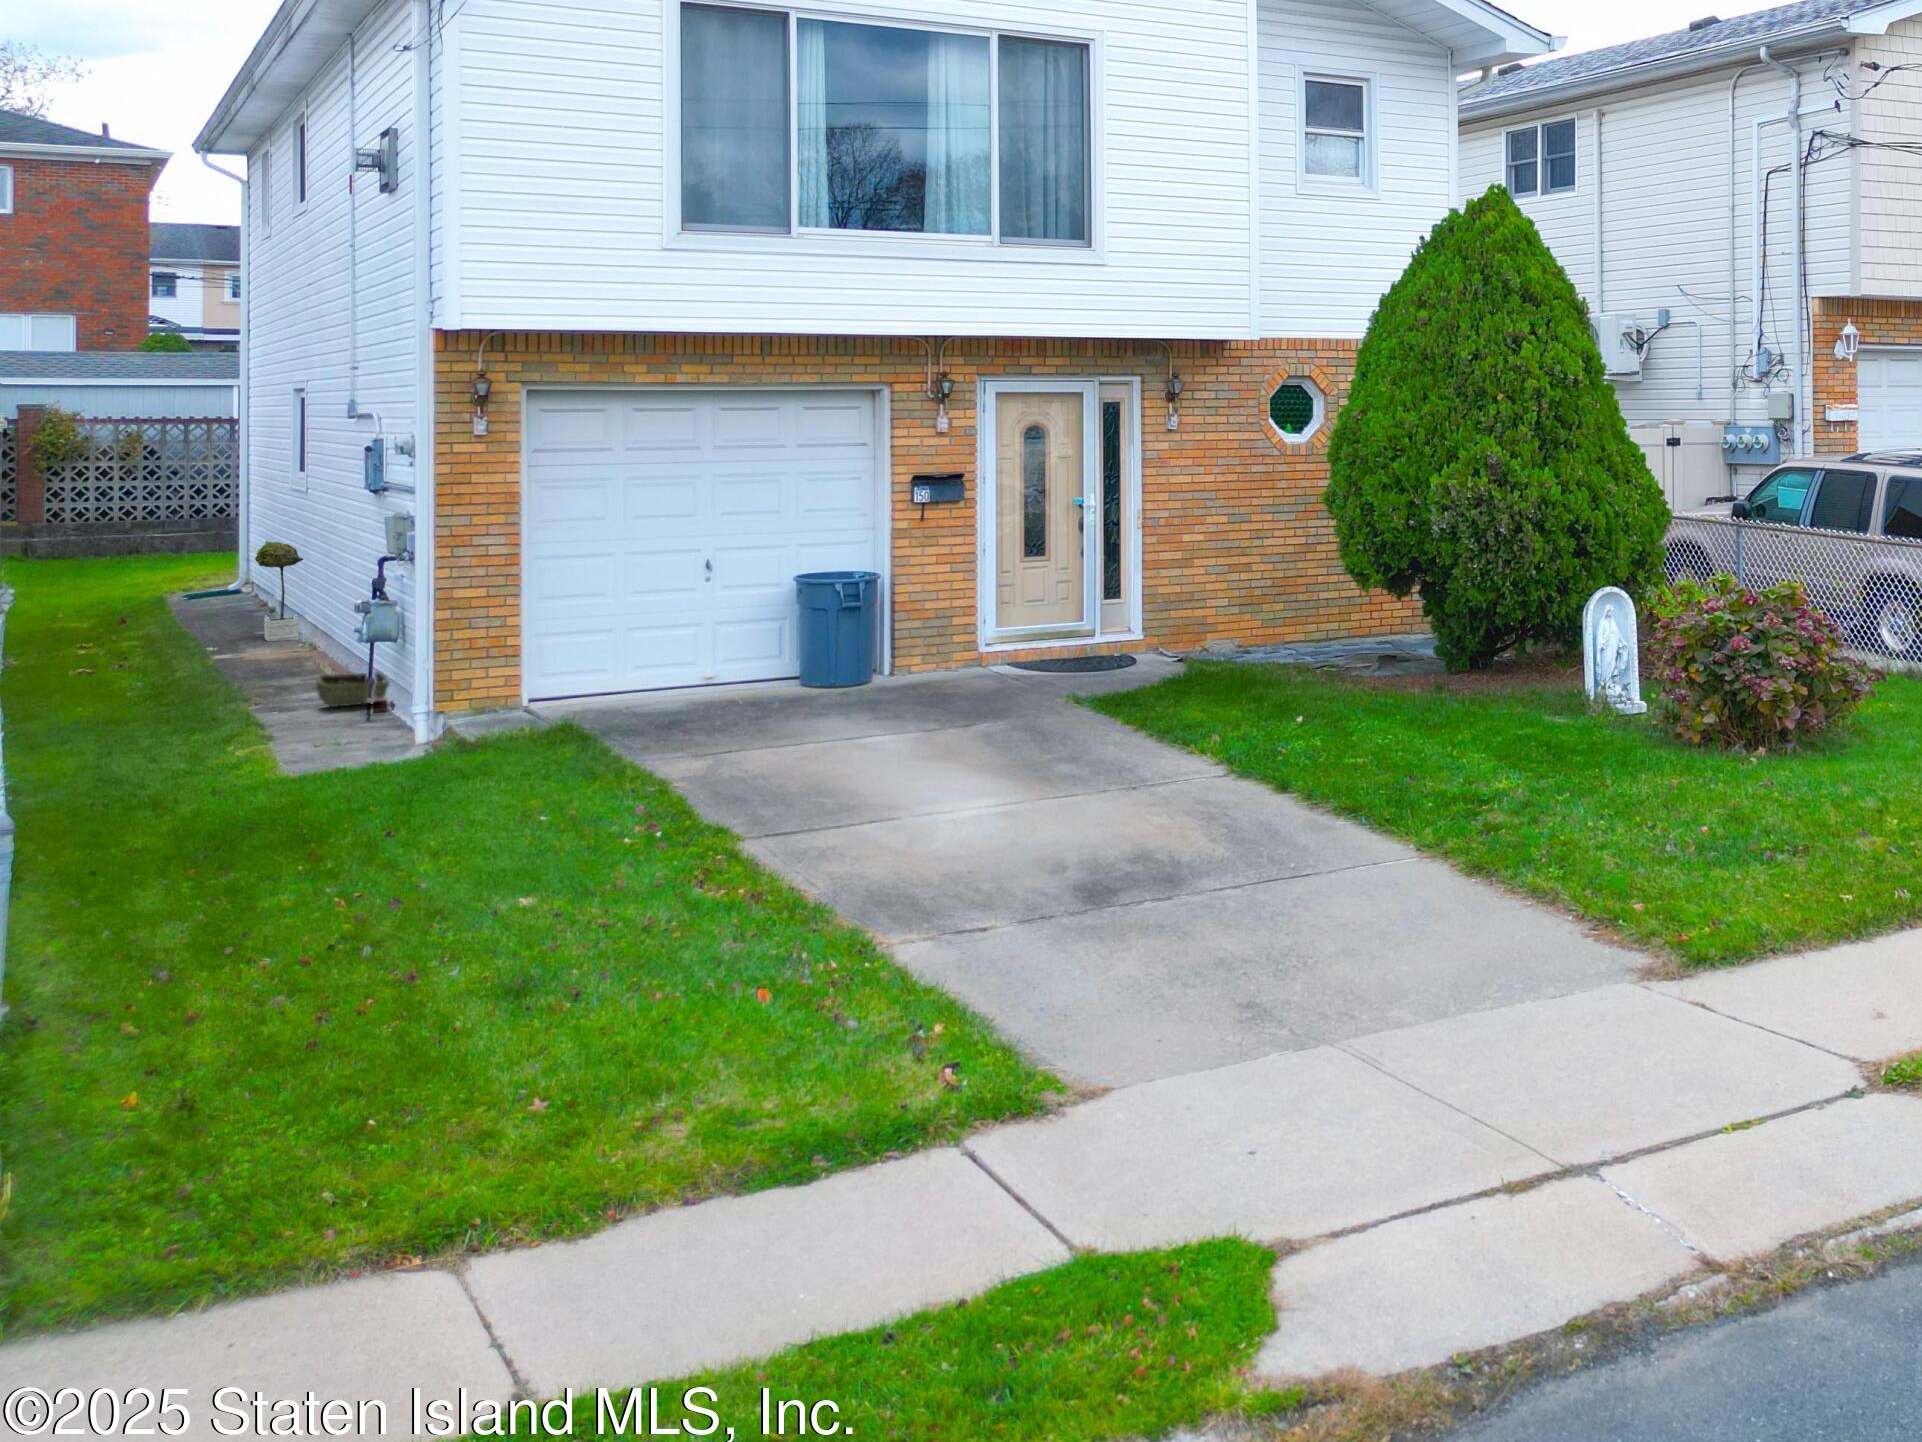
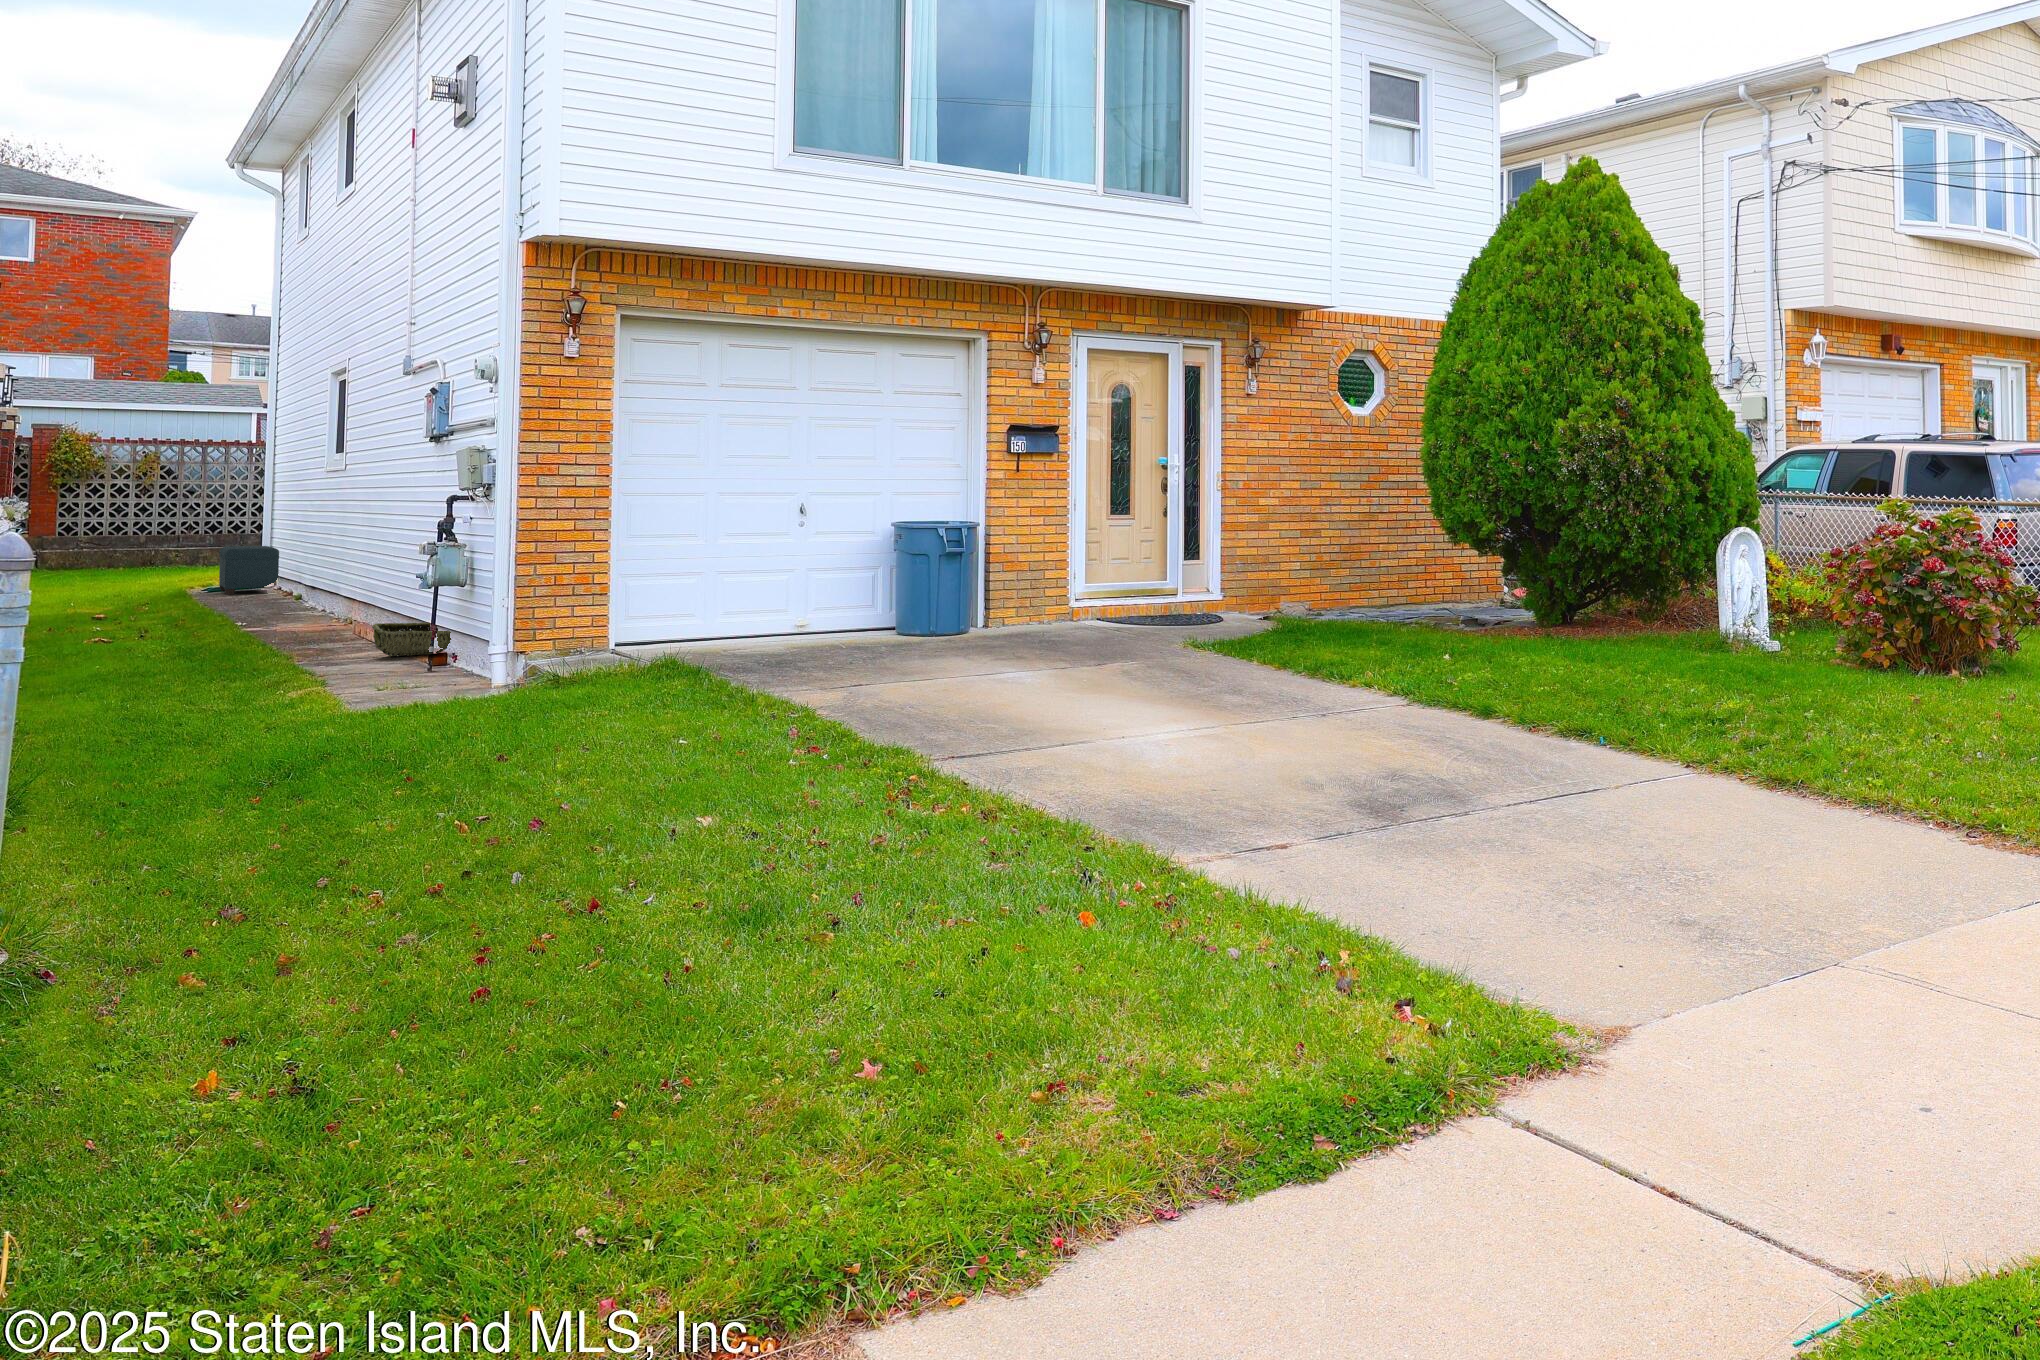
potted tree: present [255,541,303,642] -> none [291,515,343,617]
bench: none [197,548,252,601] -> present [219,546,279,595]

